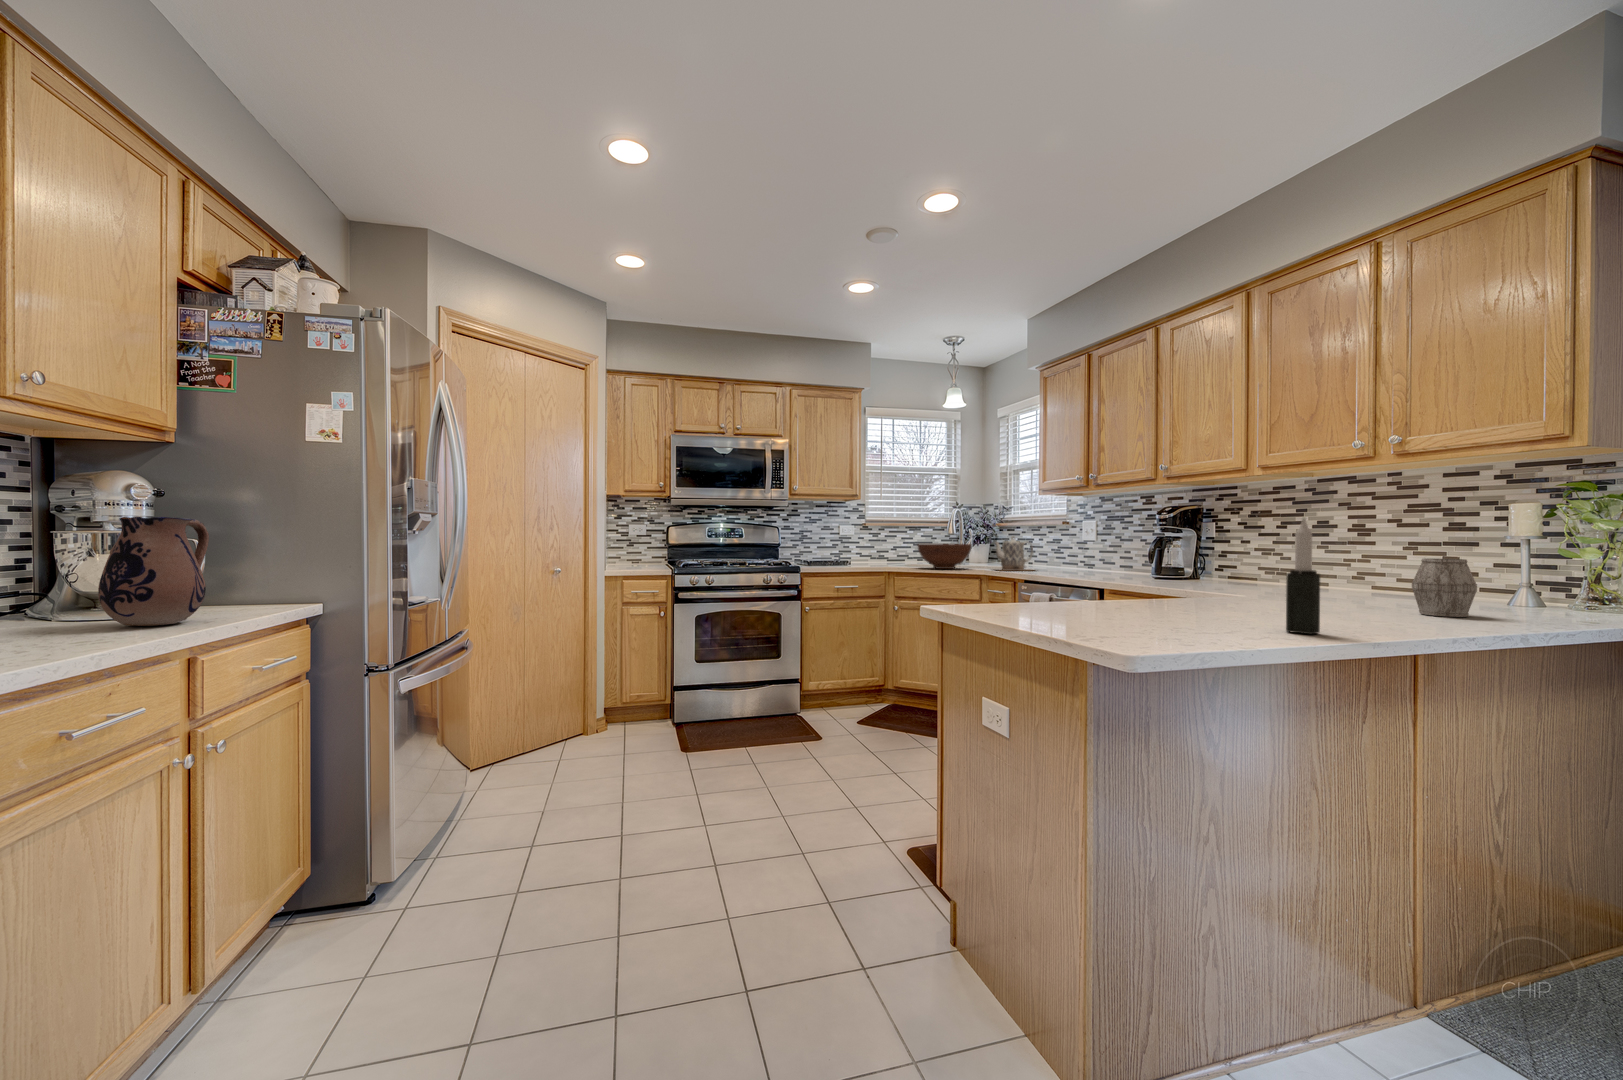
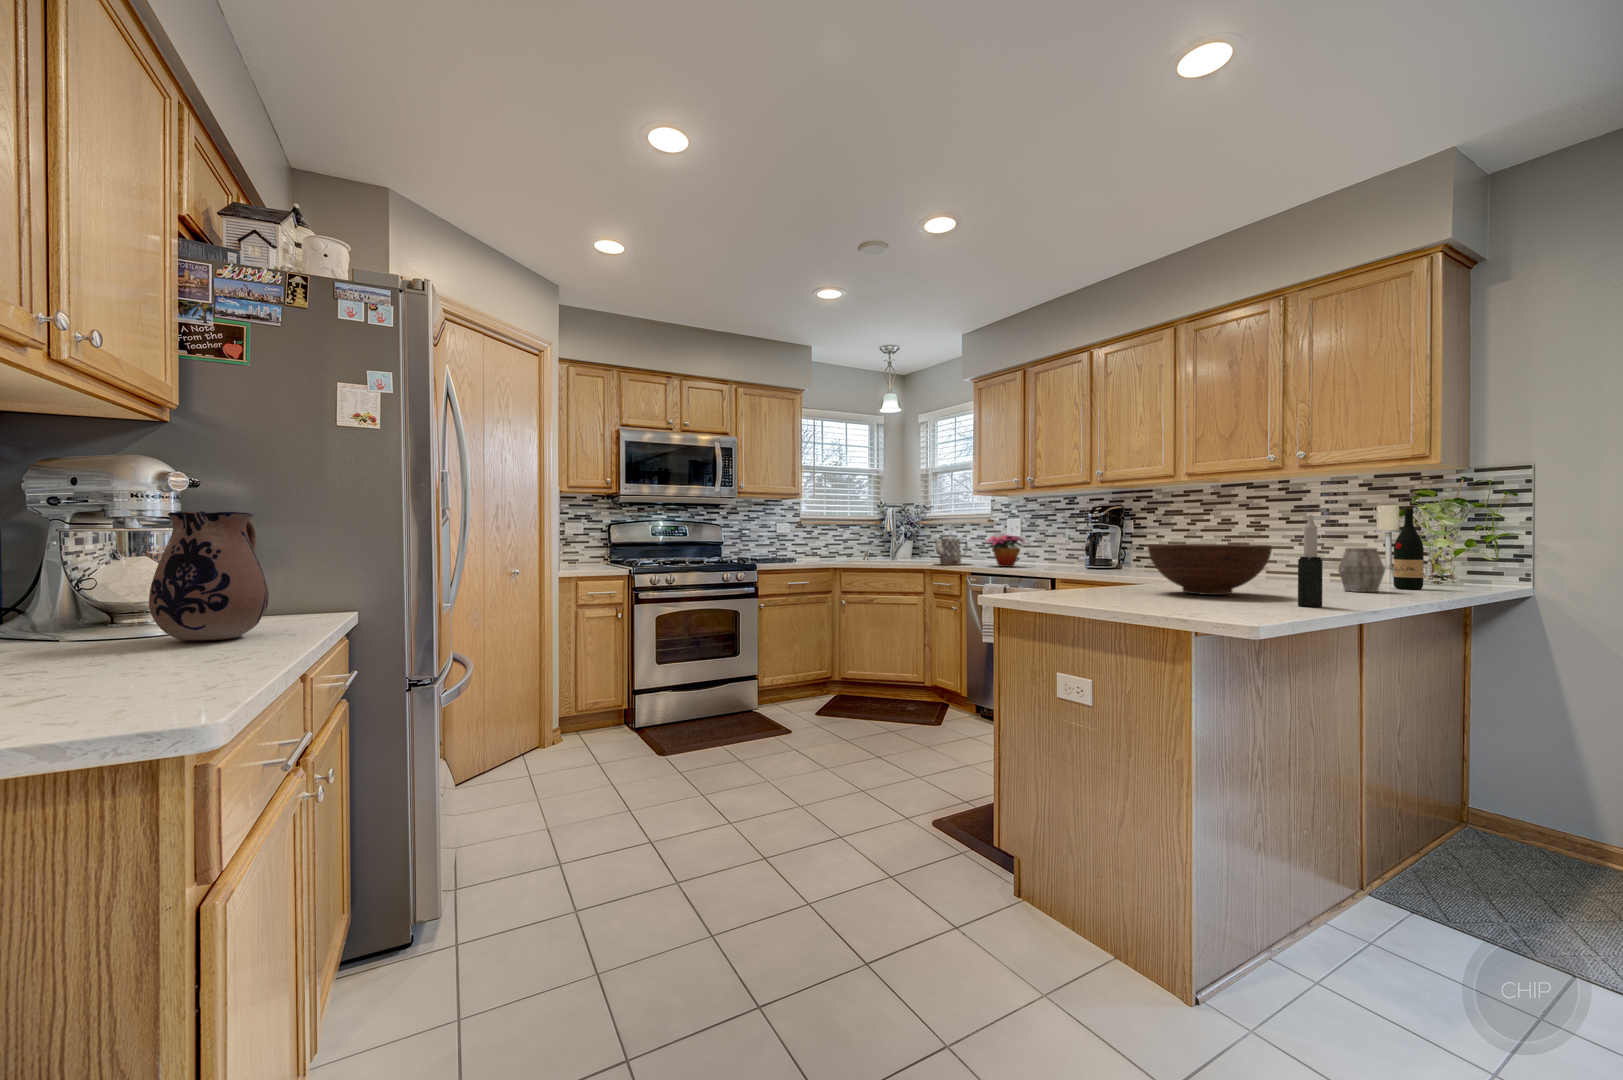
wine bottle: none [1508,505,1552,615] -> present [1394,506,1424,589]
flower arrangement: none [1042,538,1098,574] -> present [986,535,1027,567]
fruit bowl: present [917,544,972,569] -> present [1148,544,1272,595]

